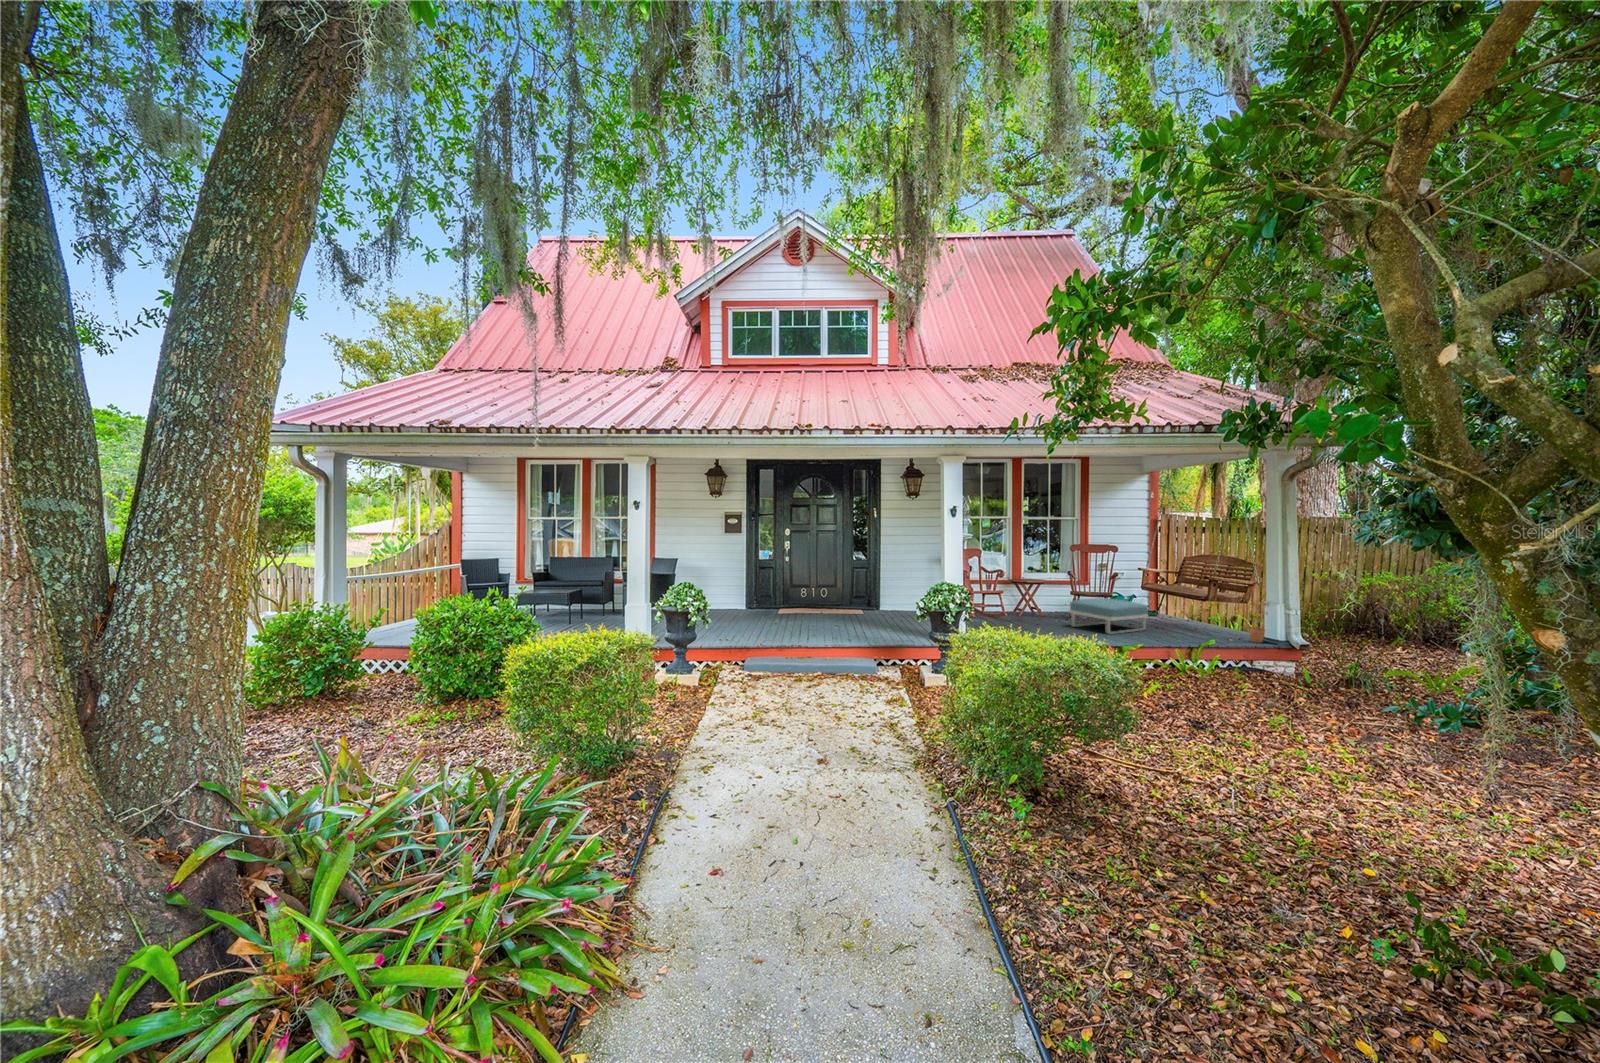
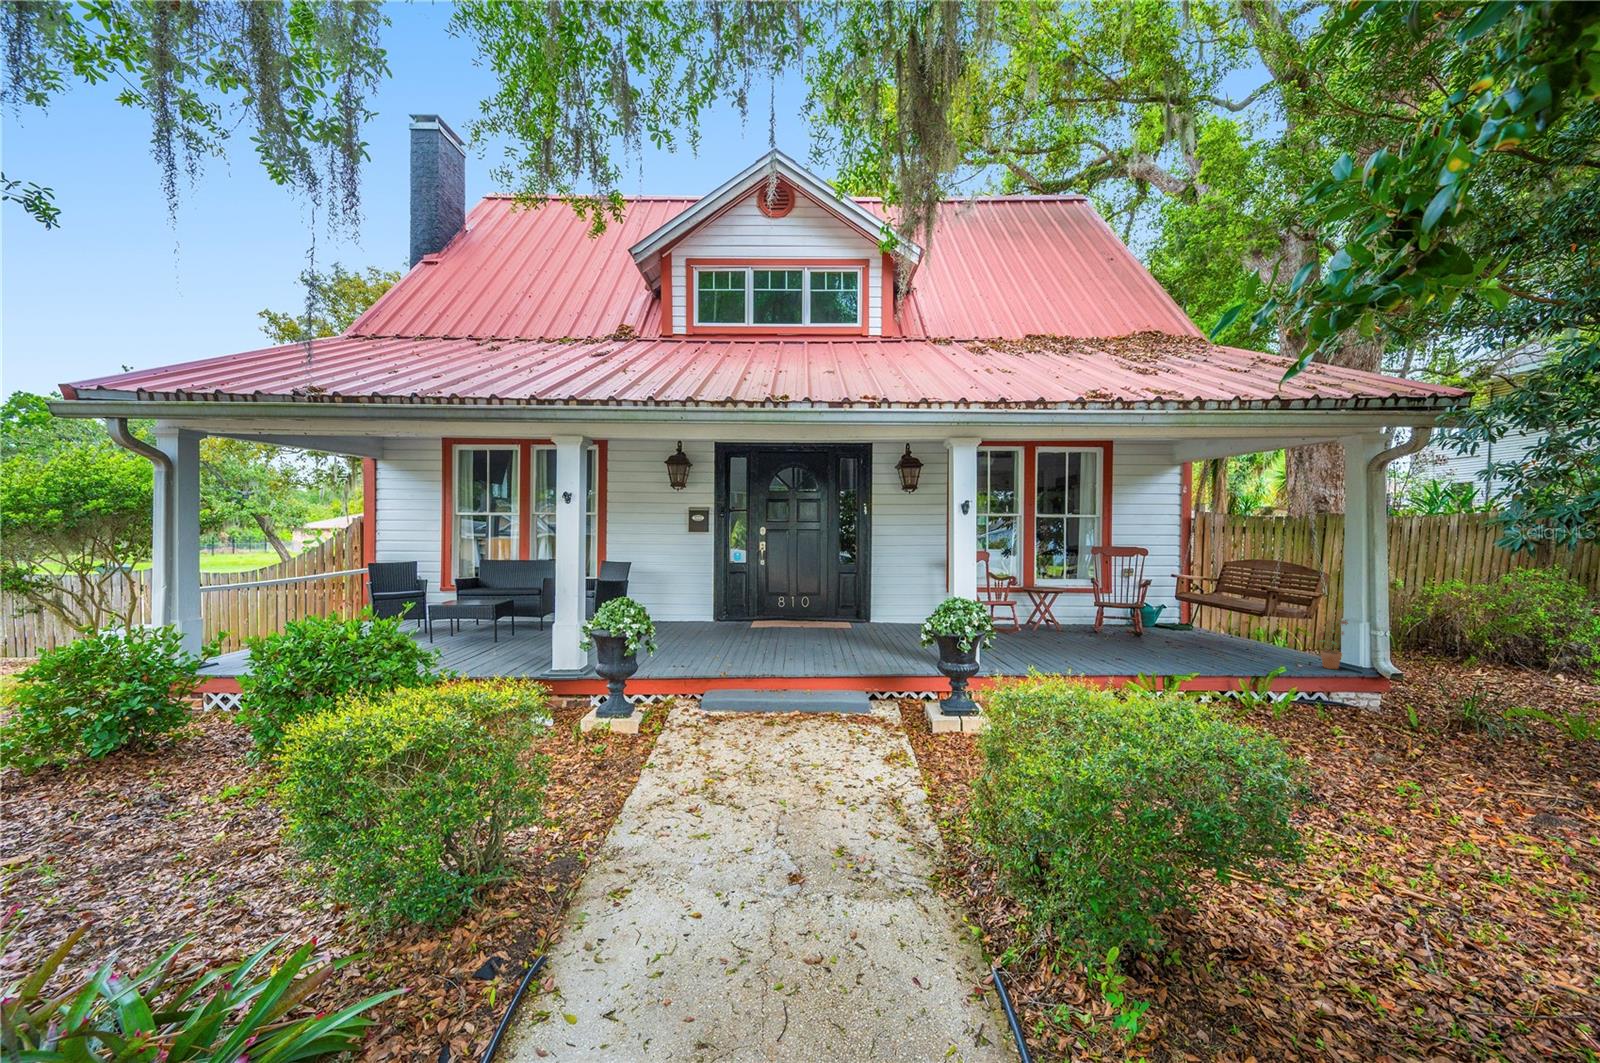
footstool: present [1069,598,1148,634] -> none [1096,611,1193,657]

